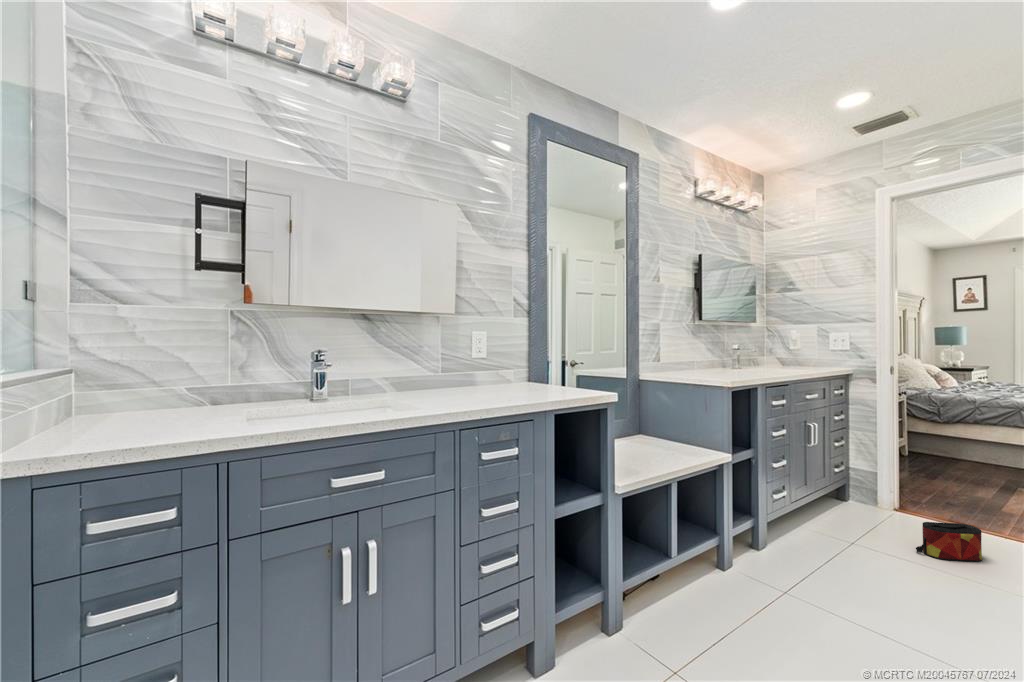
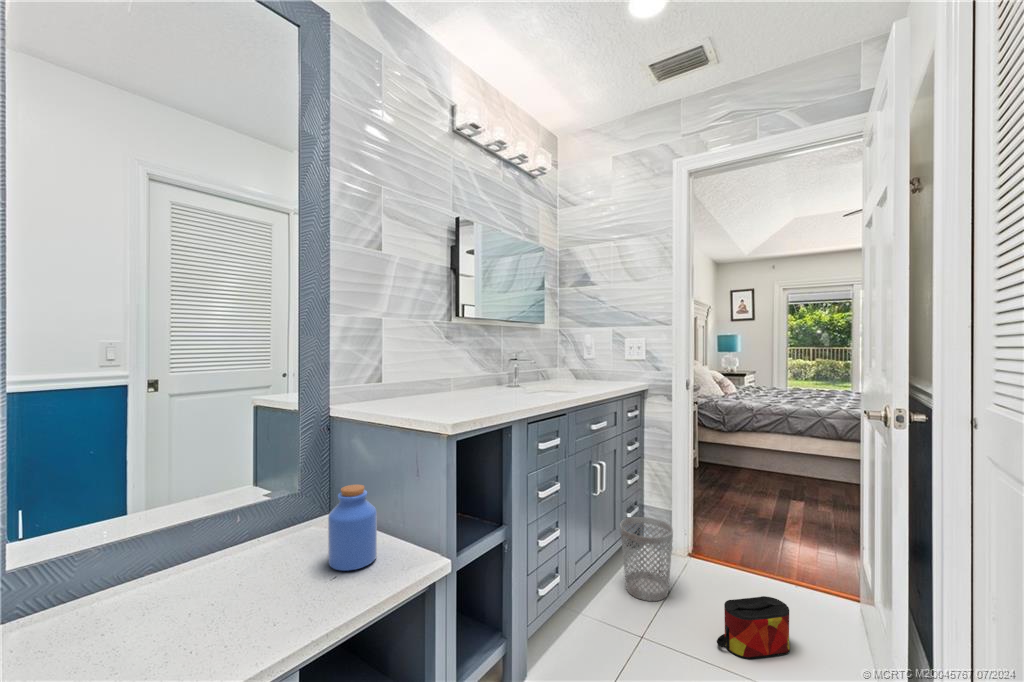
jar: none [663,412,688,453] -> present [328,485,377,571]
wastebasket: none [830,469,878,527] -> present [620,517,673,601]

